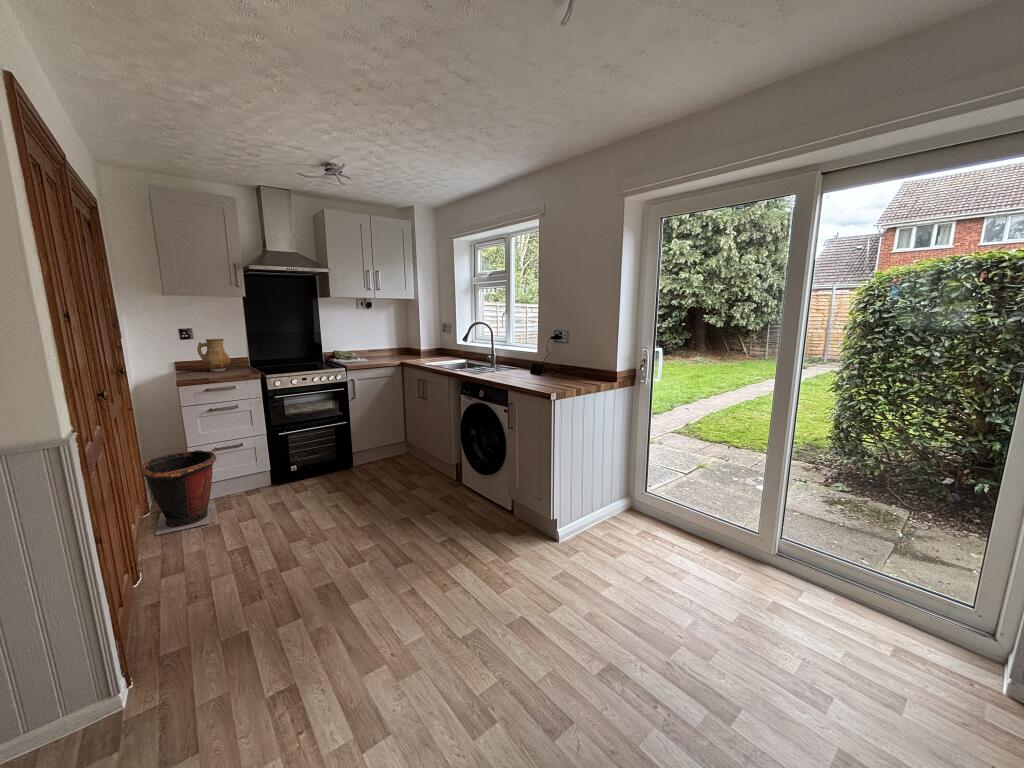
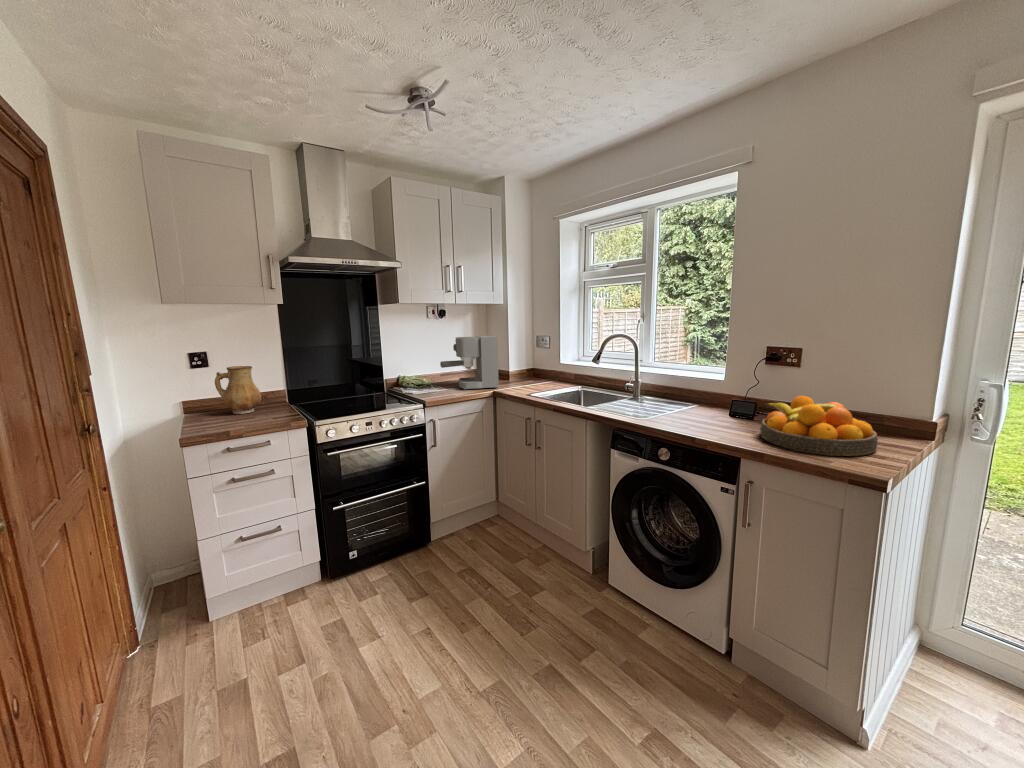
coffee maker: none [363,323,406,361] -> present [440,336,499,390]
fruit bowl: none [527,357,581,387] -> present [760,396,878,456]
waste bin: present [140,447,216,535] -> none [117,539,241,709]

